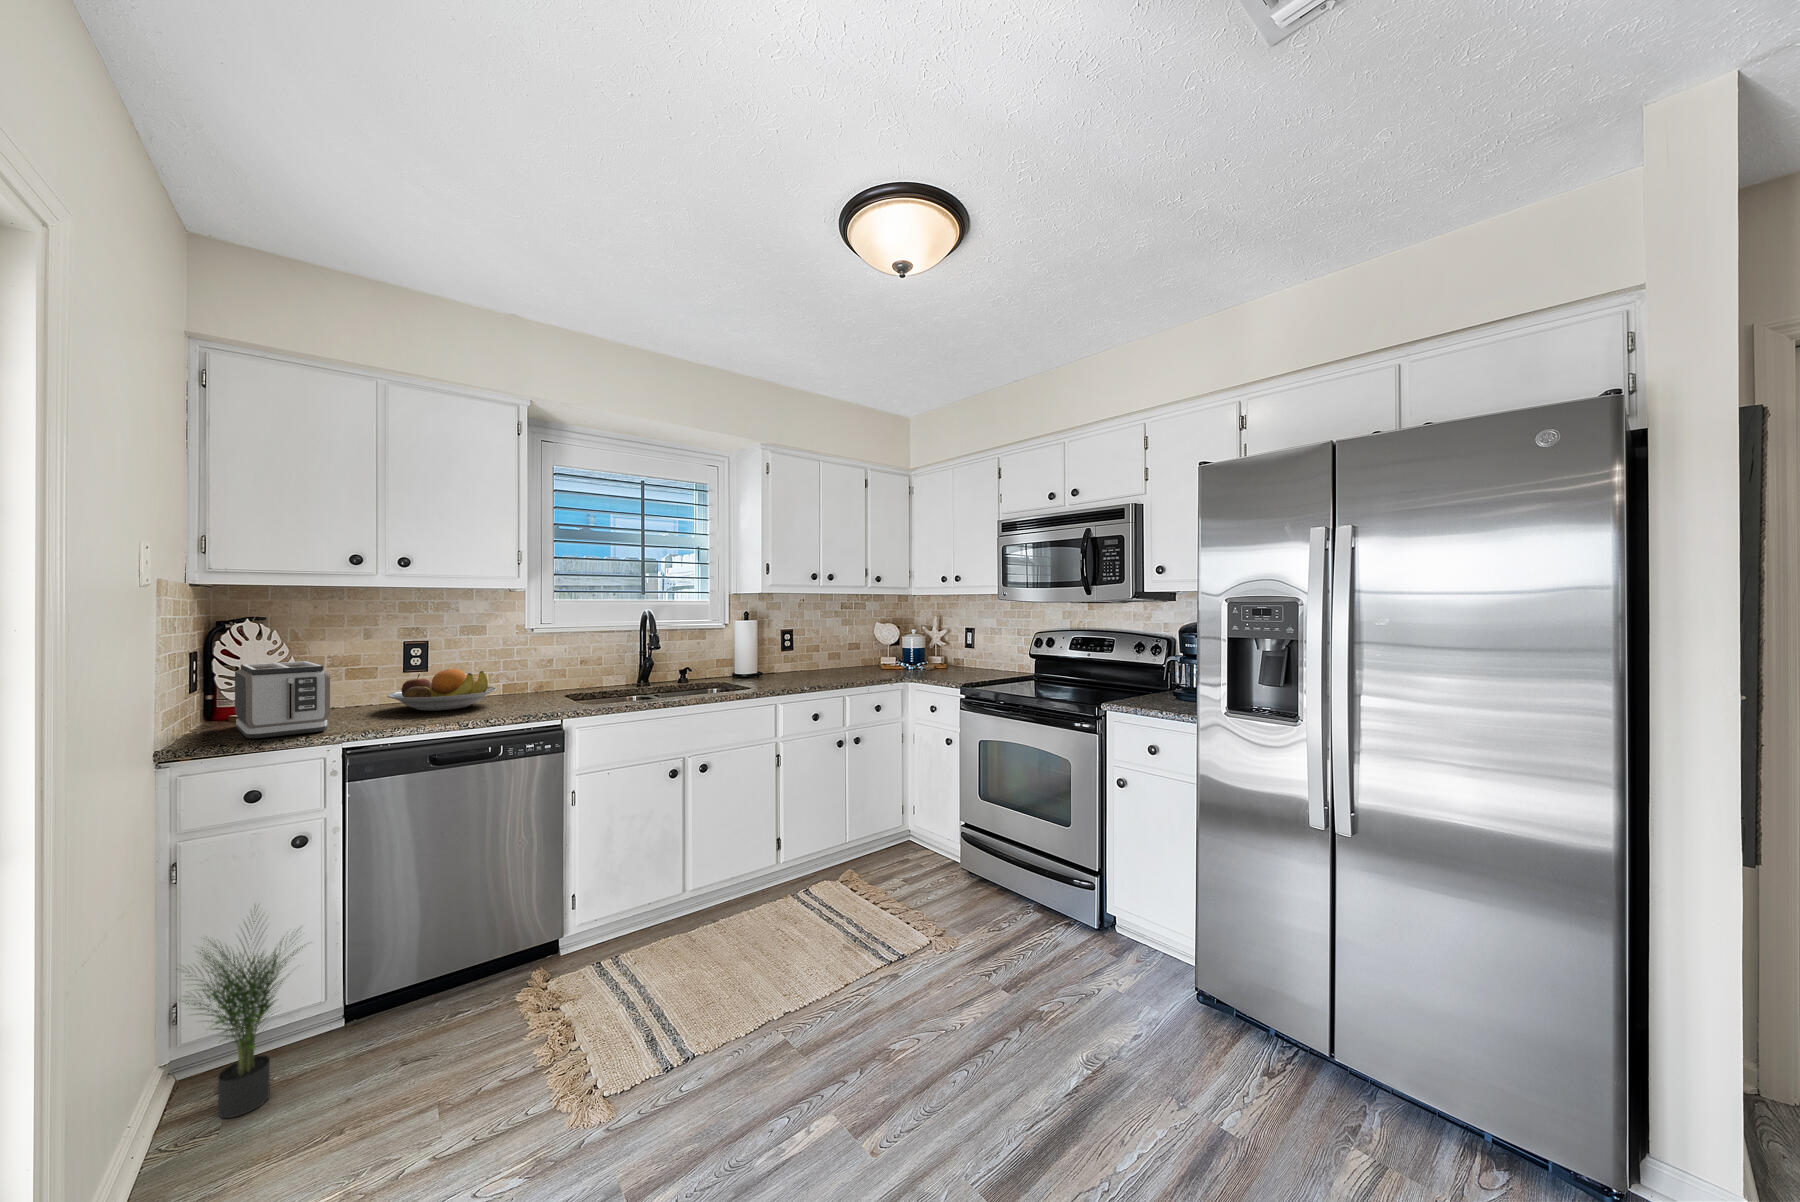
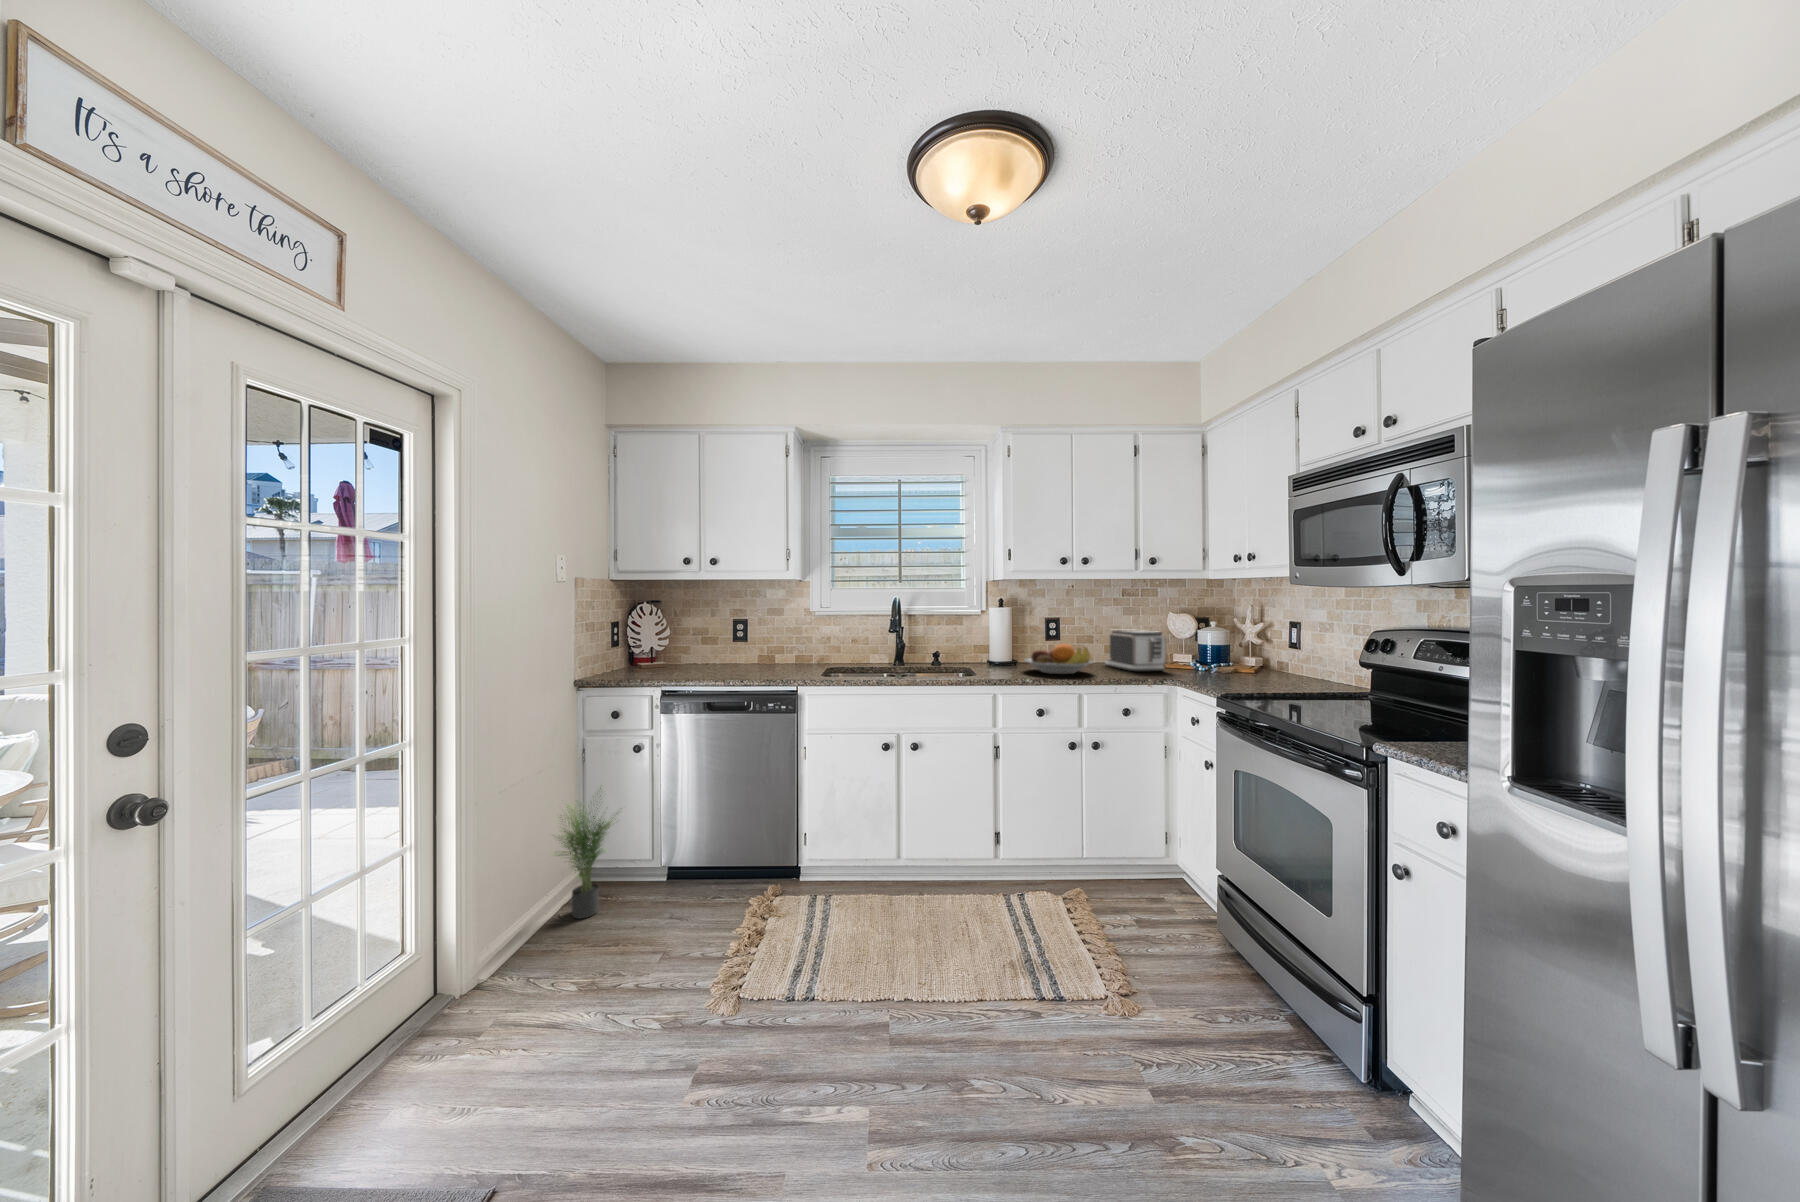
toaster: present [235,661,330,738] -> present [1105,630,1166,672]
fruit bowl: present [387,669,497,711] -> present [1025,644,1093,674]

